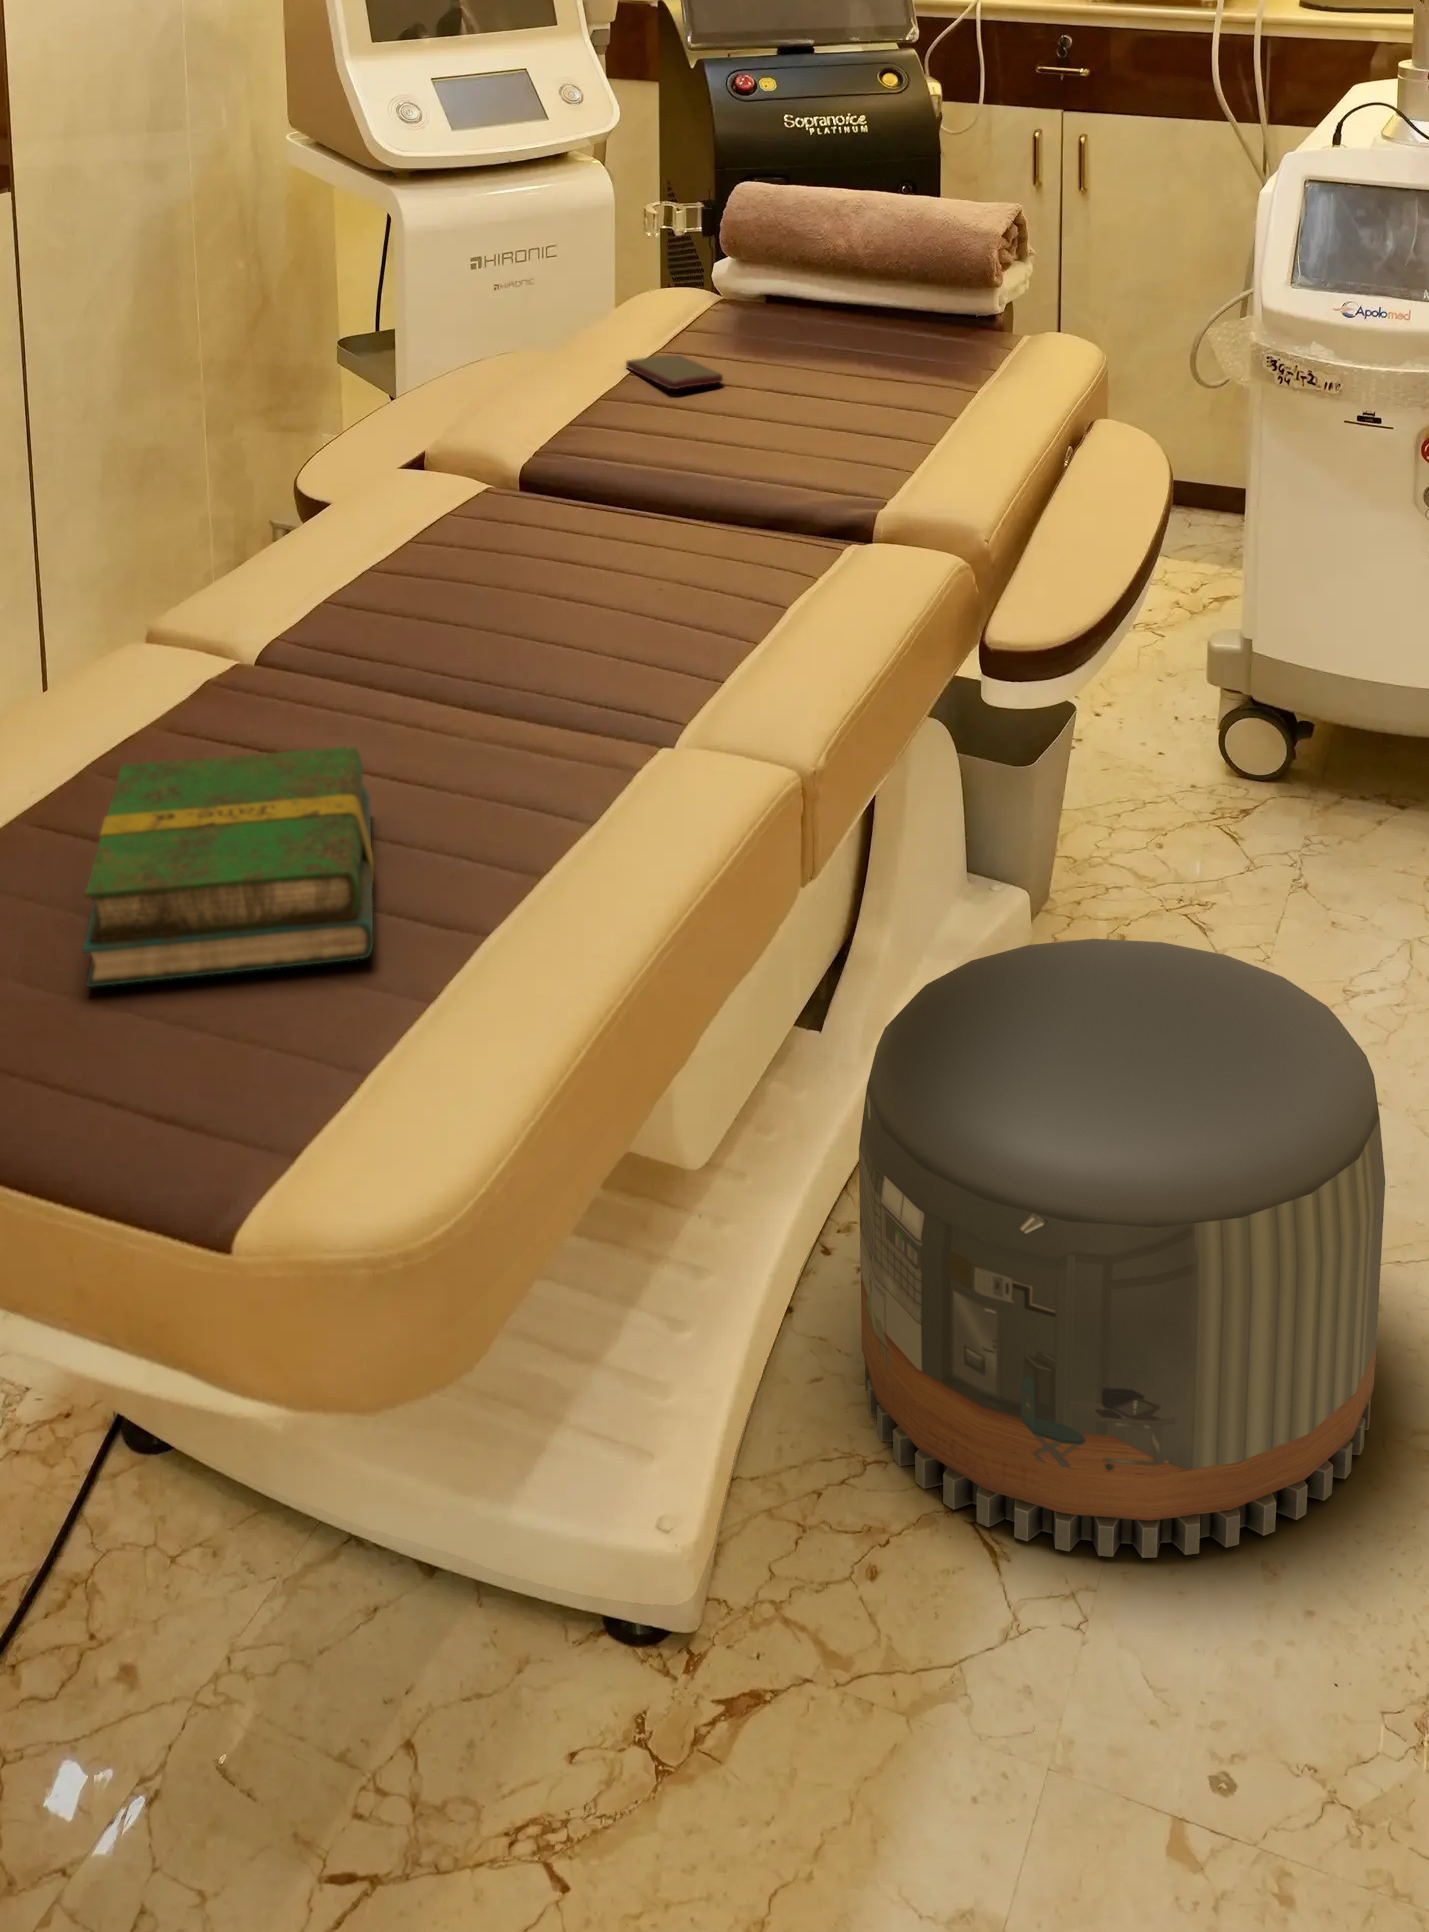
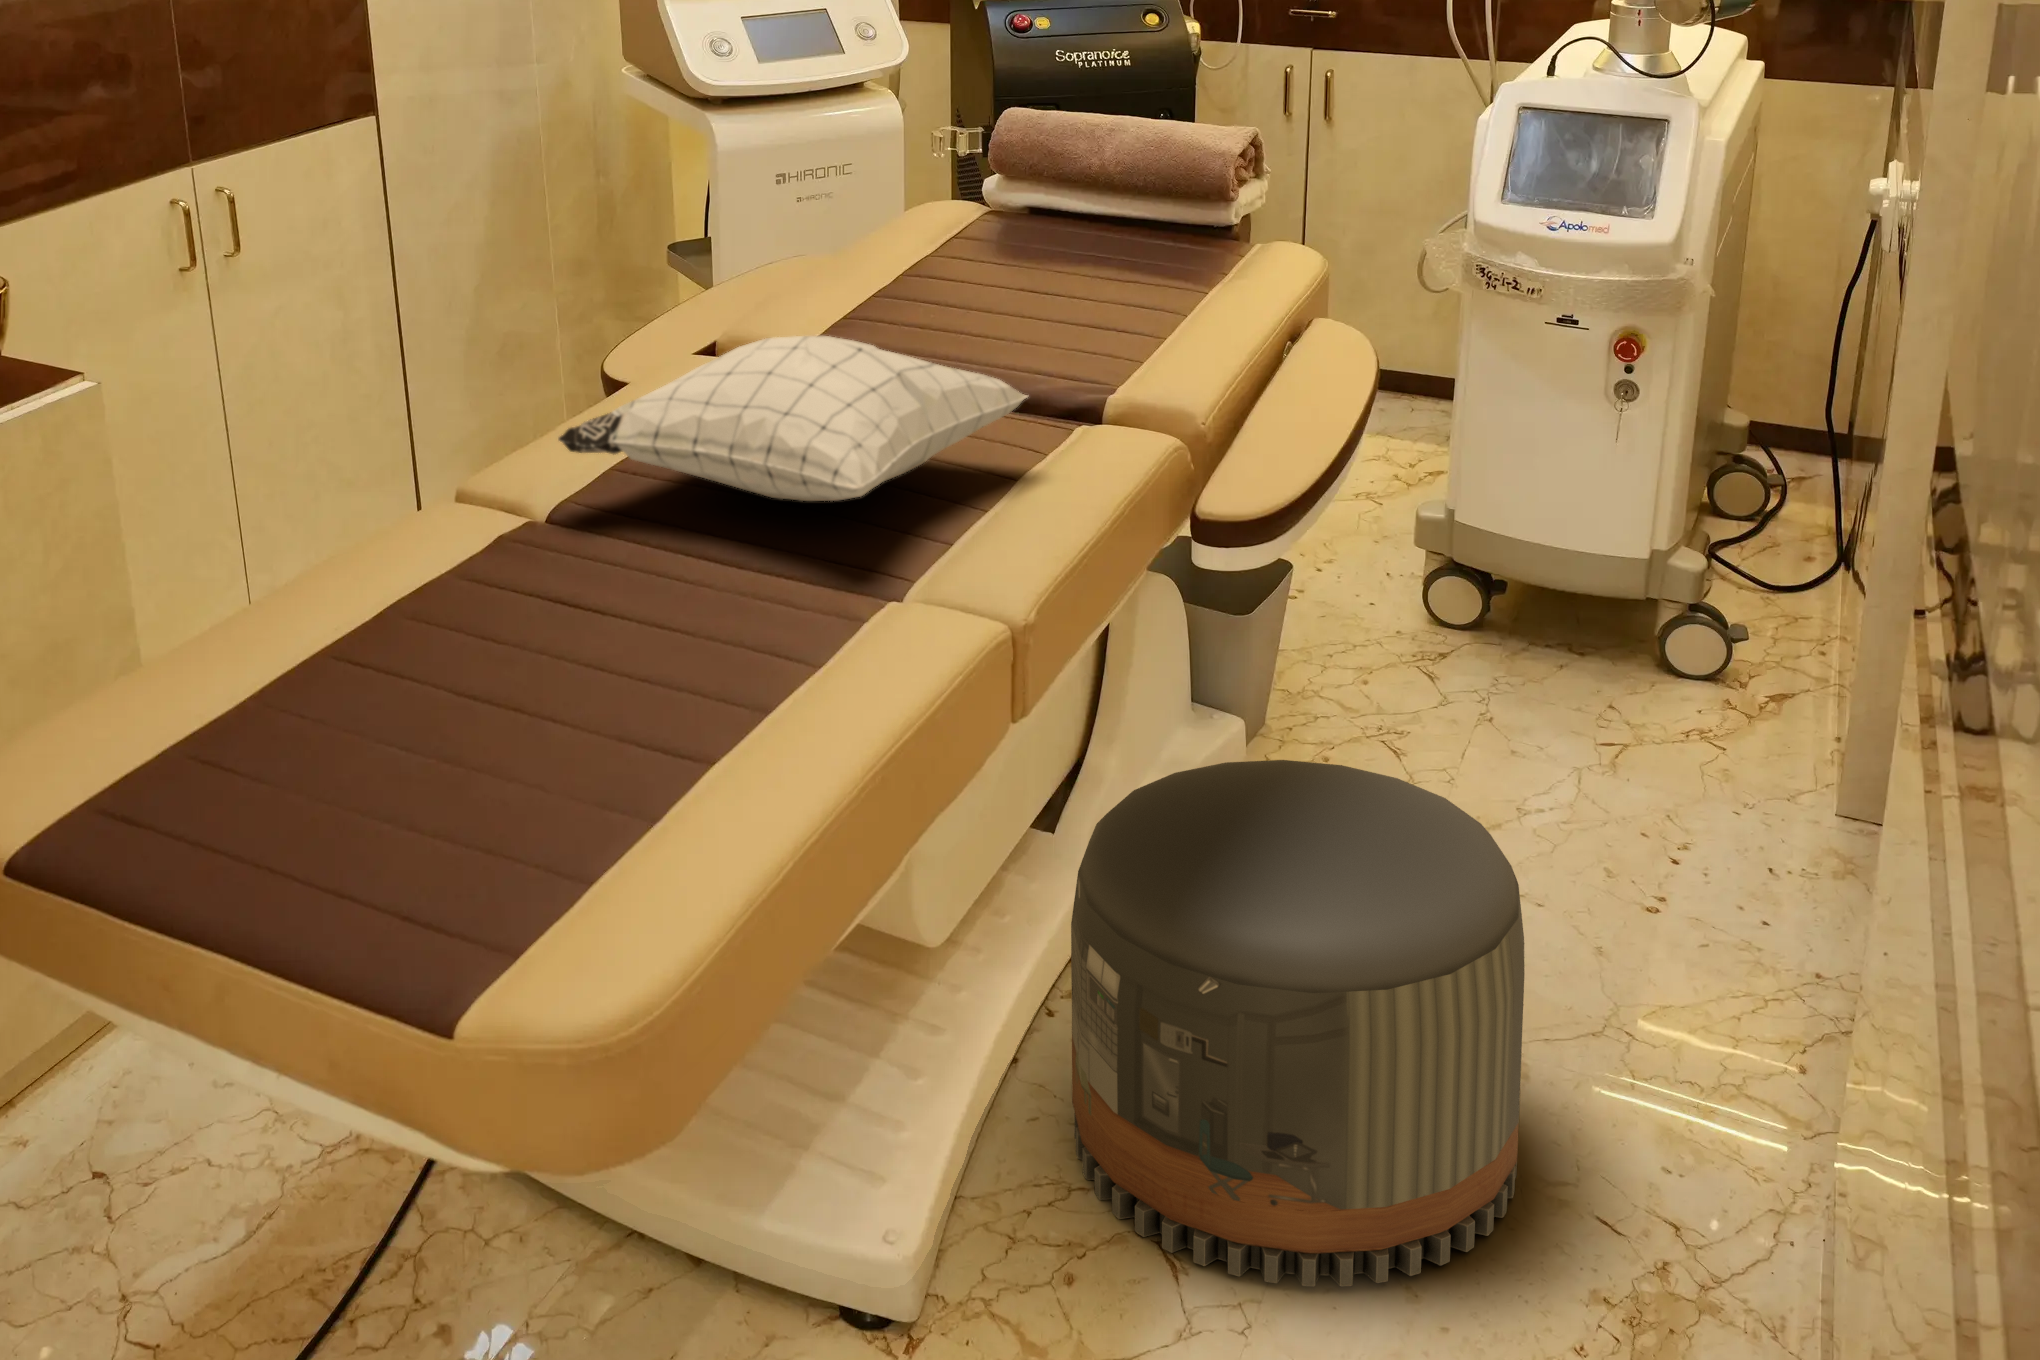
smartphone: present [626,355,723,389] -> none [902,253,983,282]
pillow: none [218,460,798,661] -> present [558,336,1027,501]
book: present [82,747,374,987] -> none [448,557,672,729]

